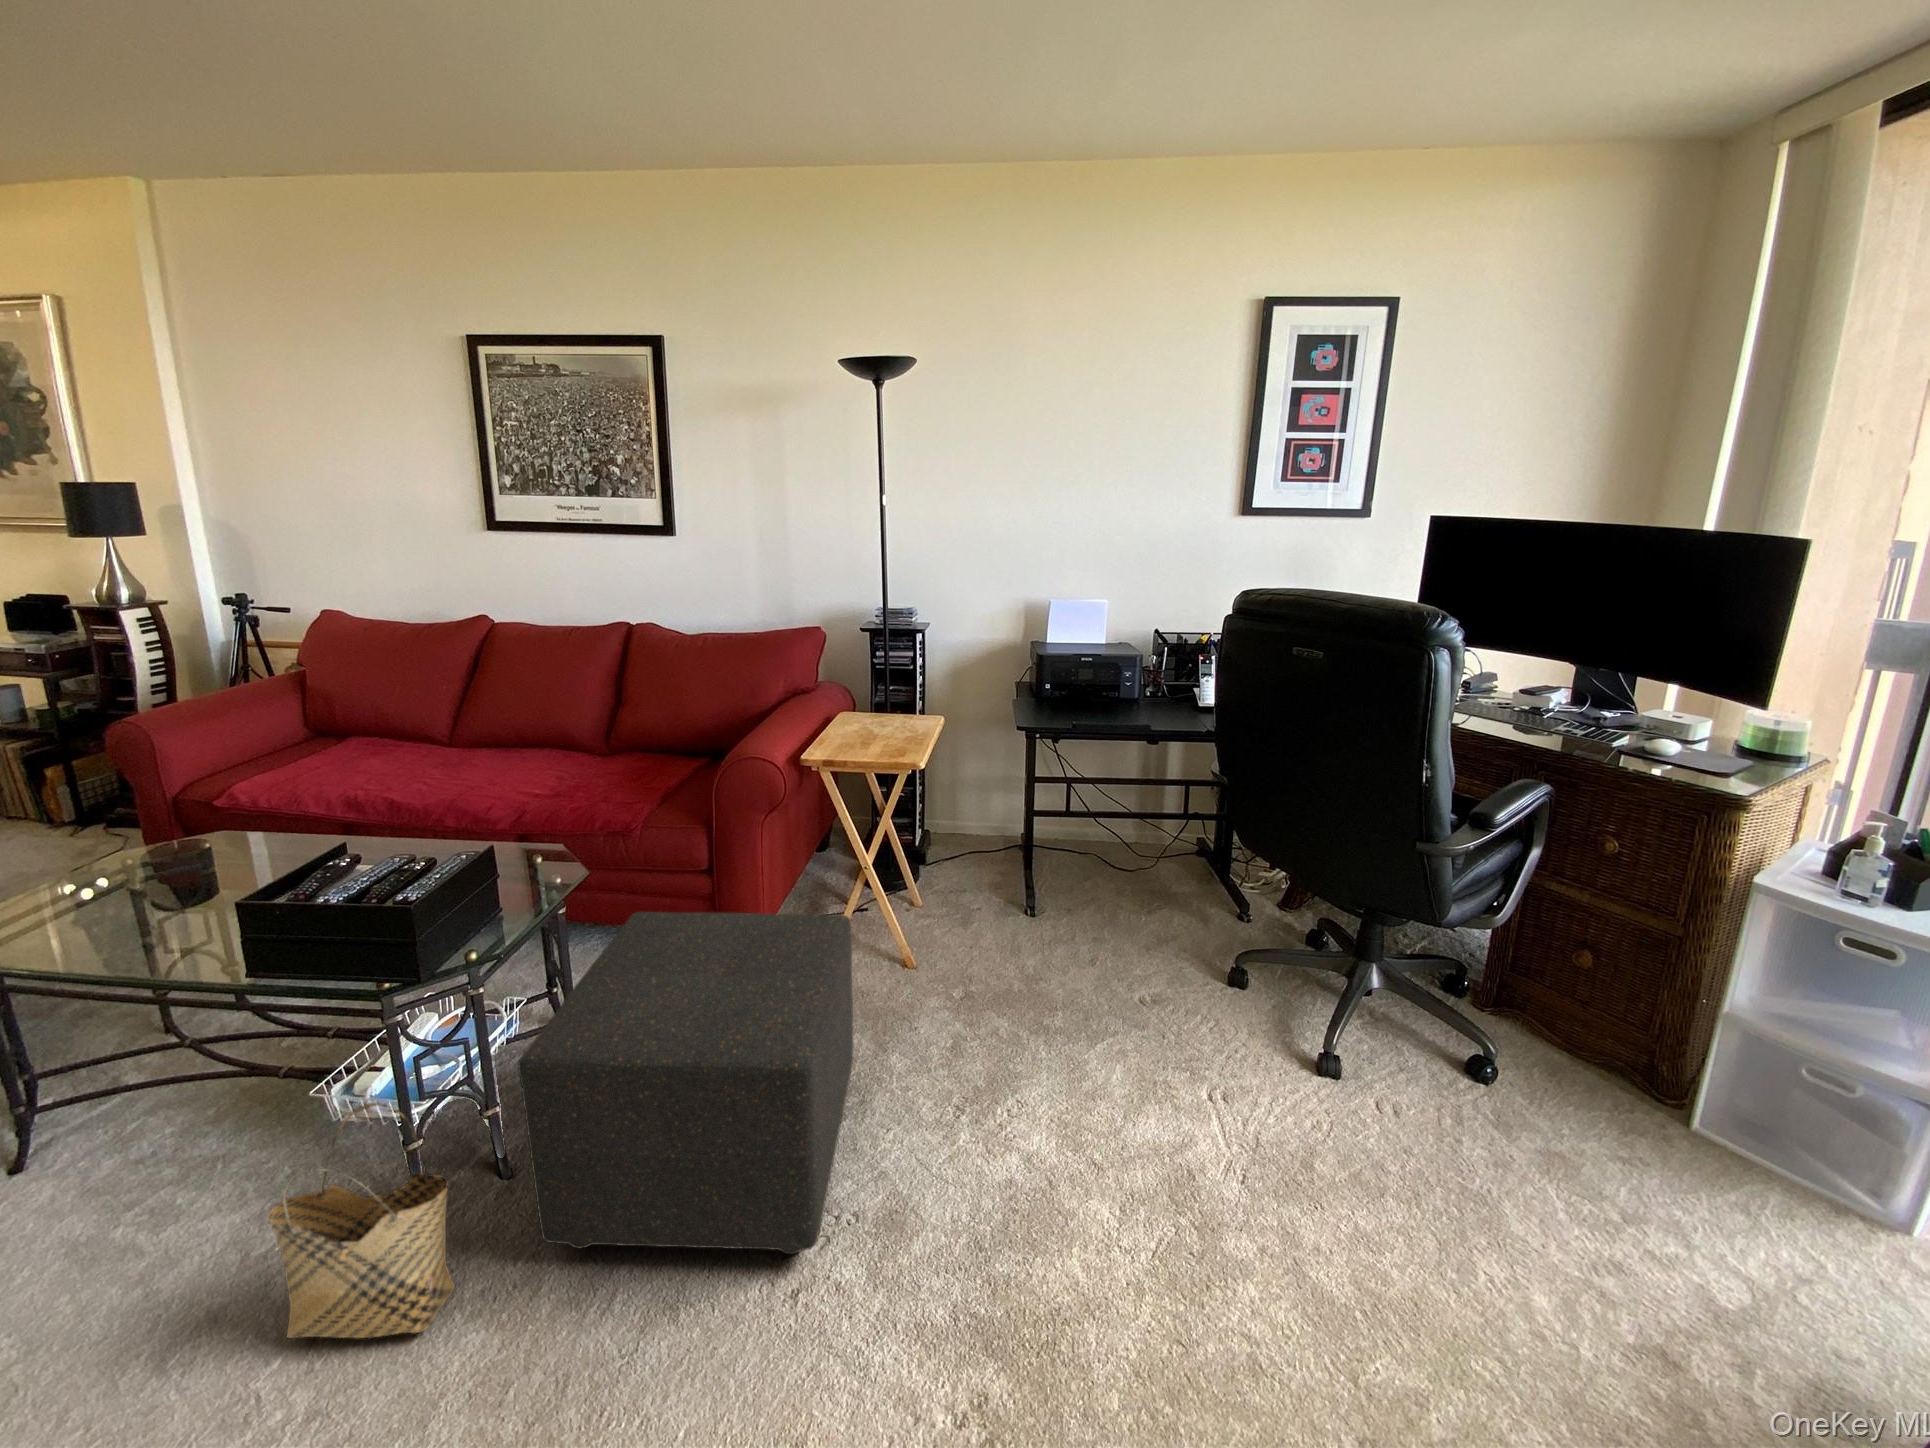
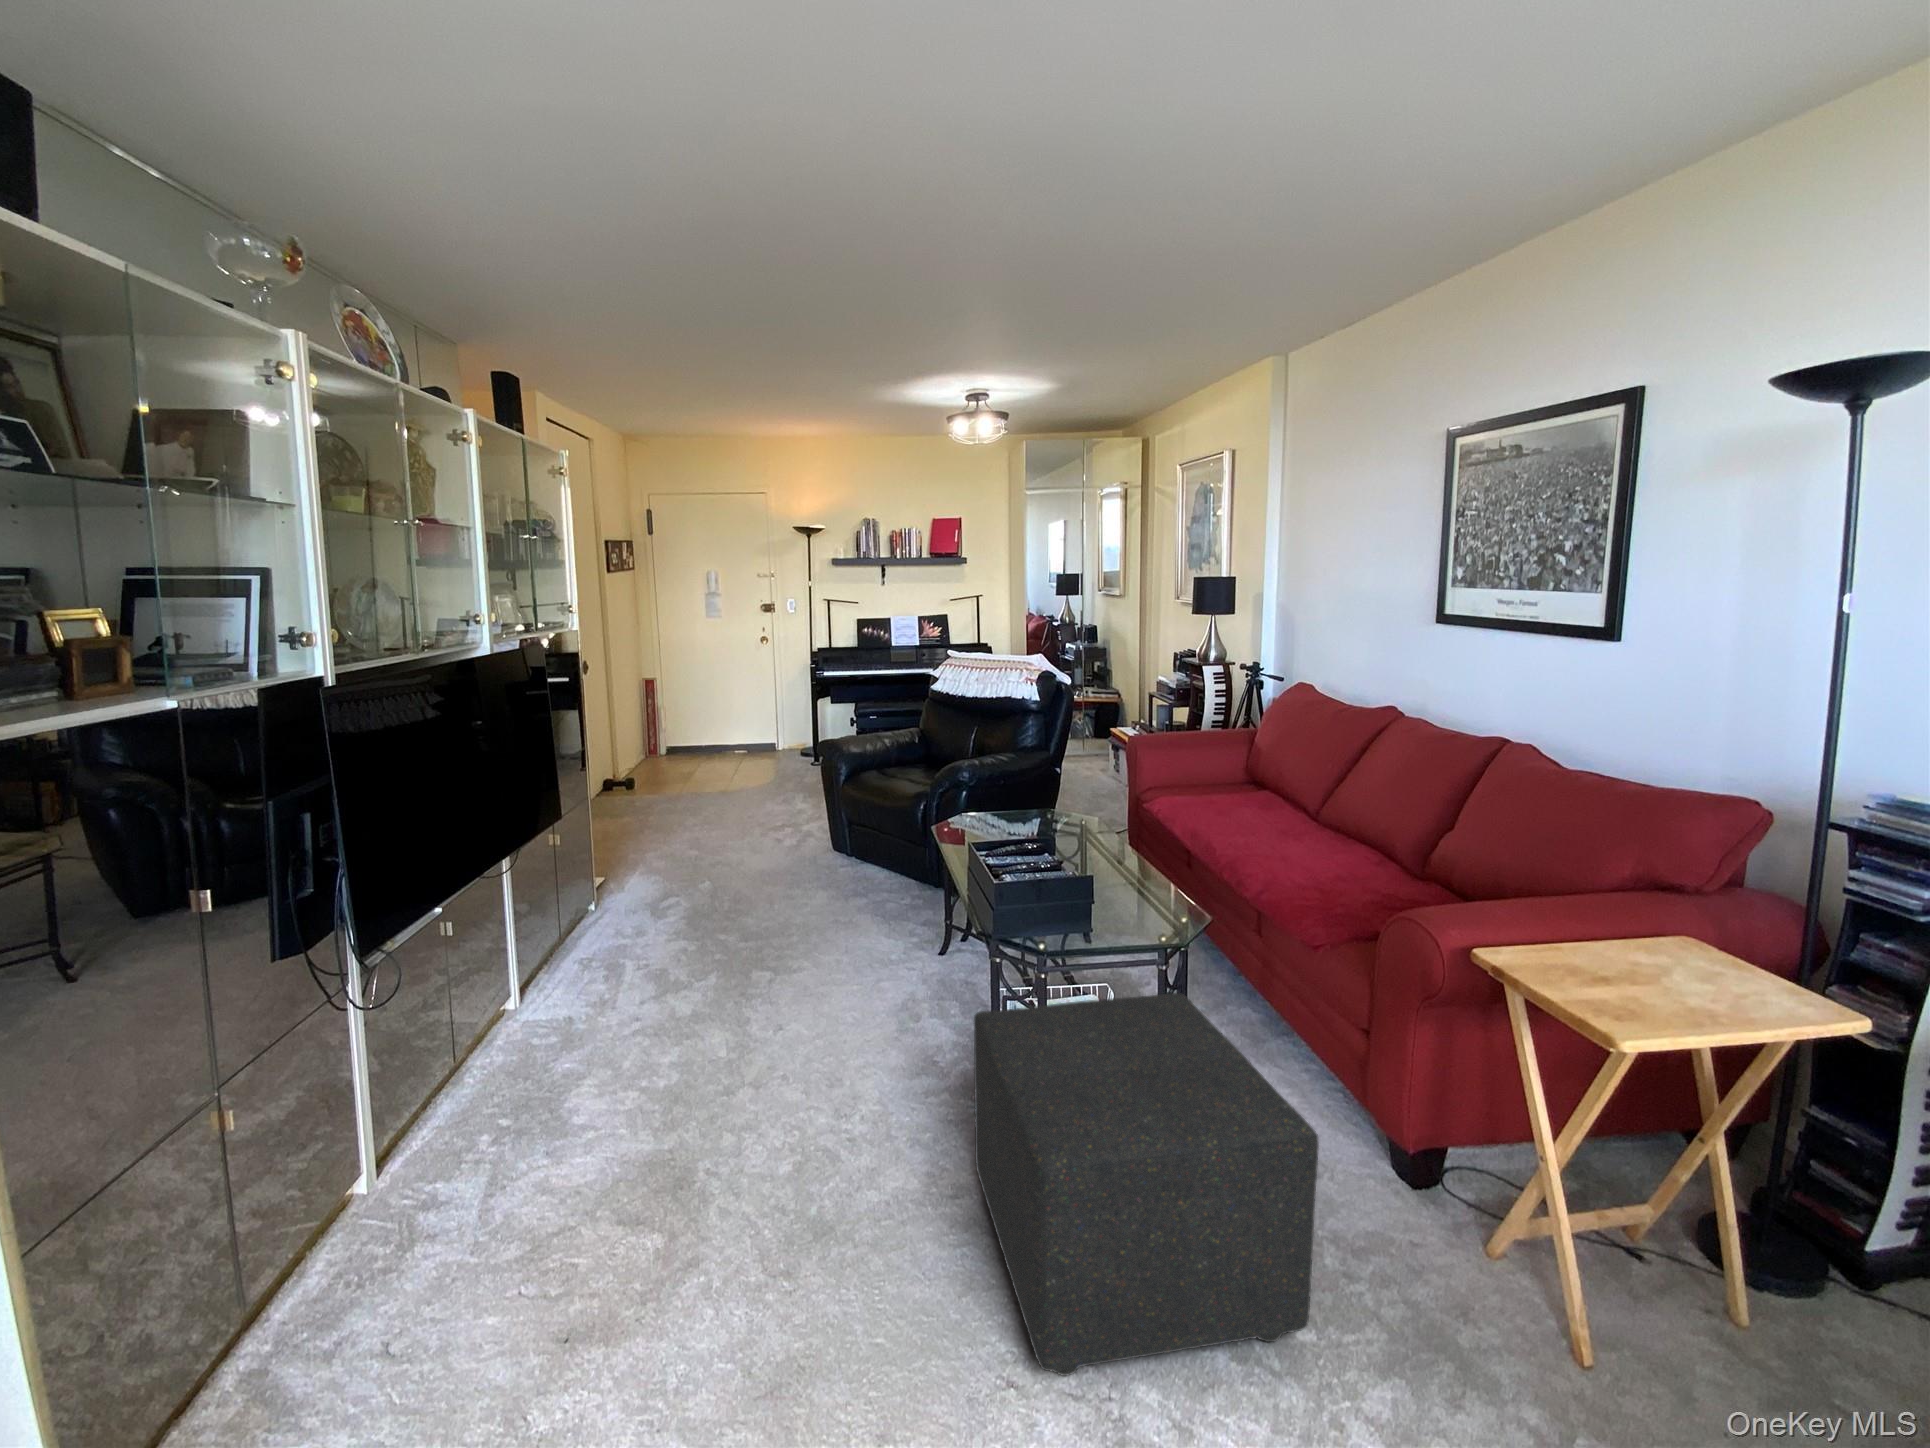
woven basket: present [267,1103,455,1338] -> none [887,987,953,1148]

